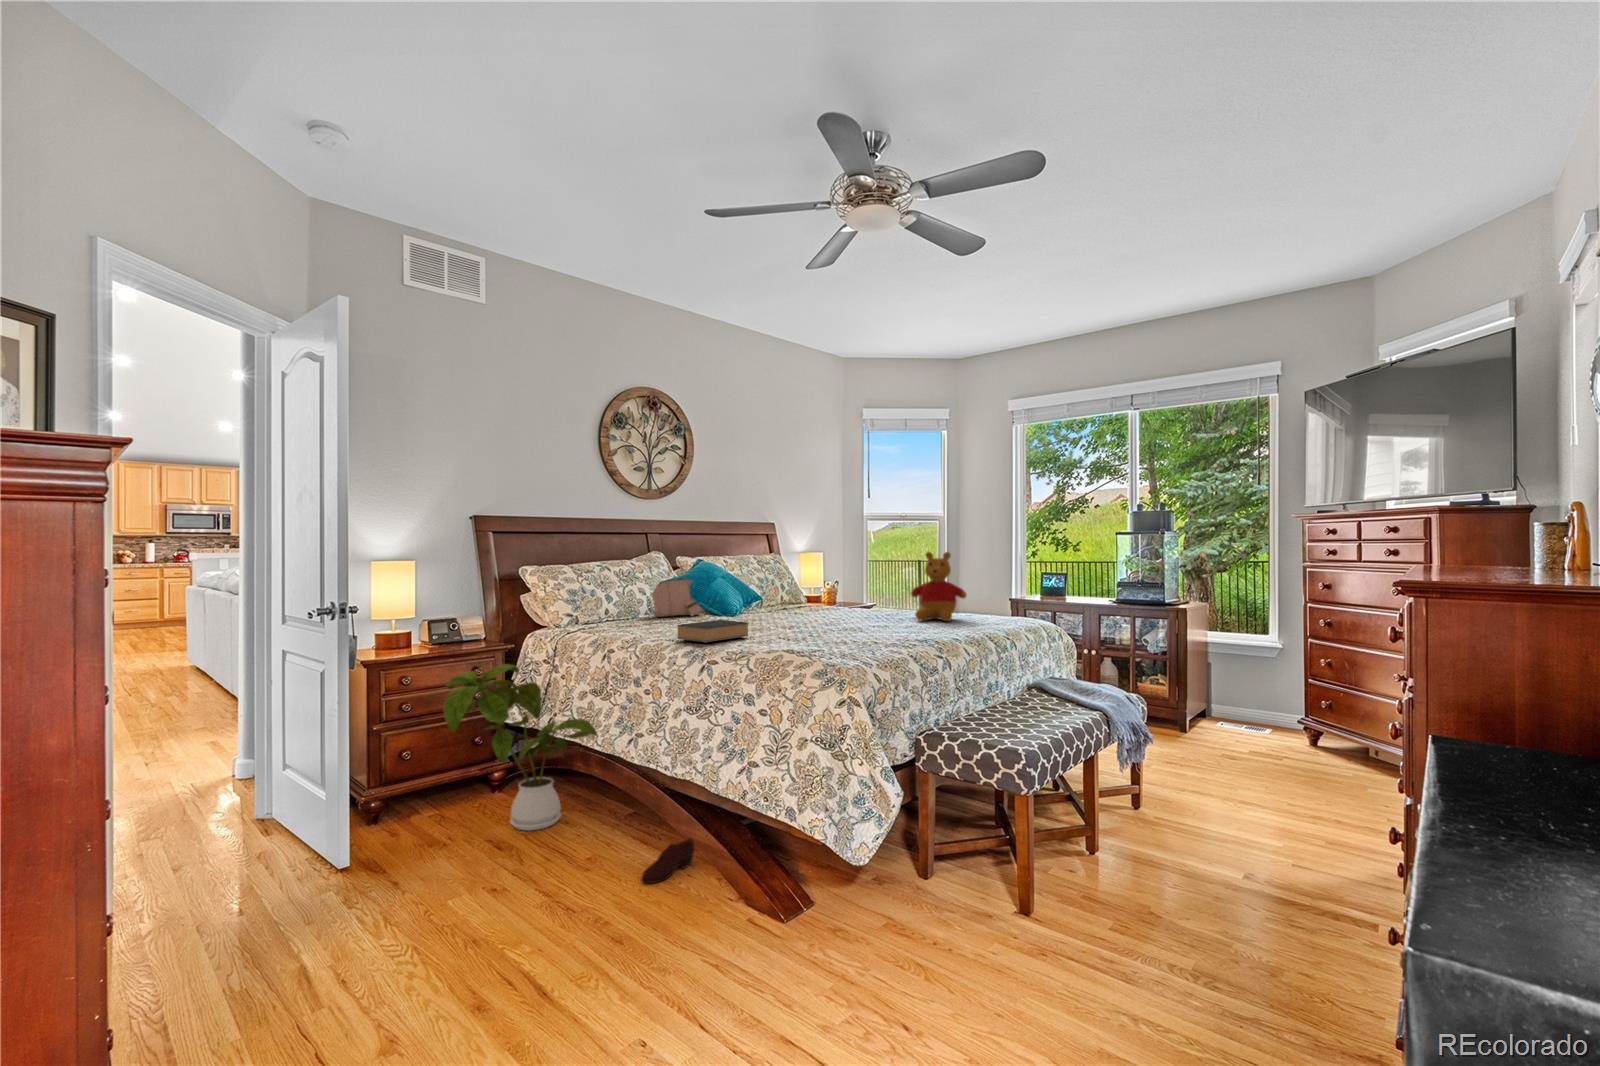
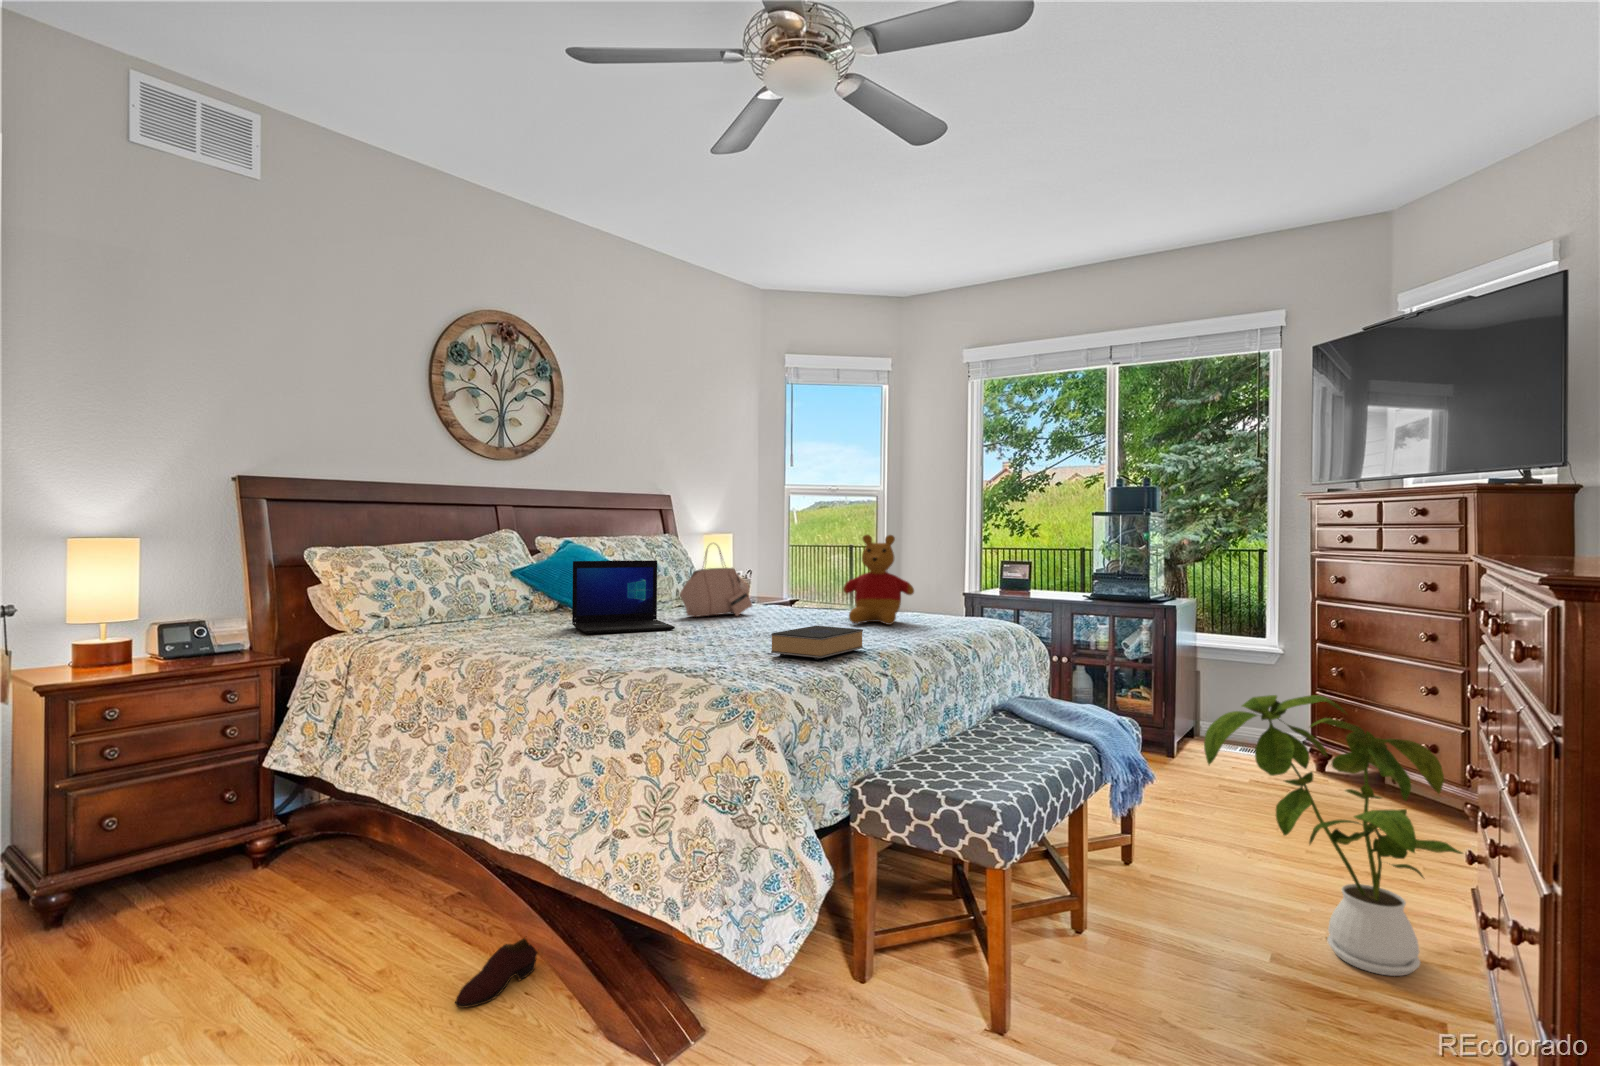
handbag: present [652,570,703,617] -> present [680,549,752,617]
laptop: none [708,573,784,627] -> present [572,560,675,634]
book: present [677,620,748,643] -> present [771,626,863,660]
house plant: present [443,664,598,831] -> present [1204,695,1462,976]

